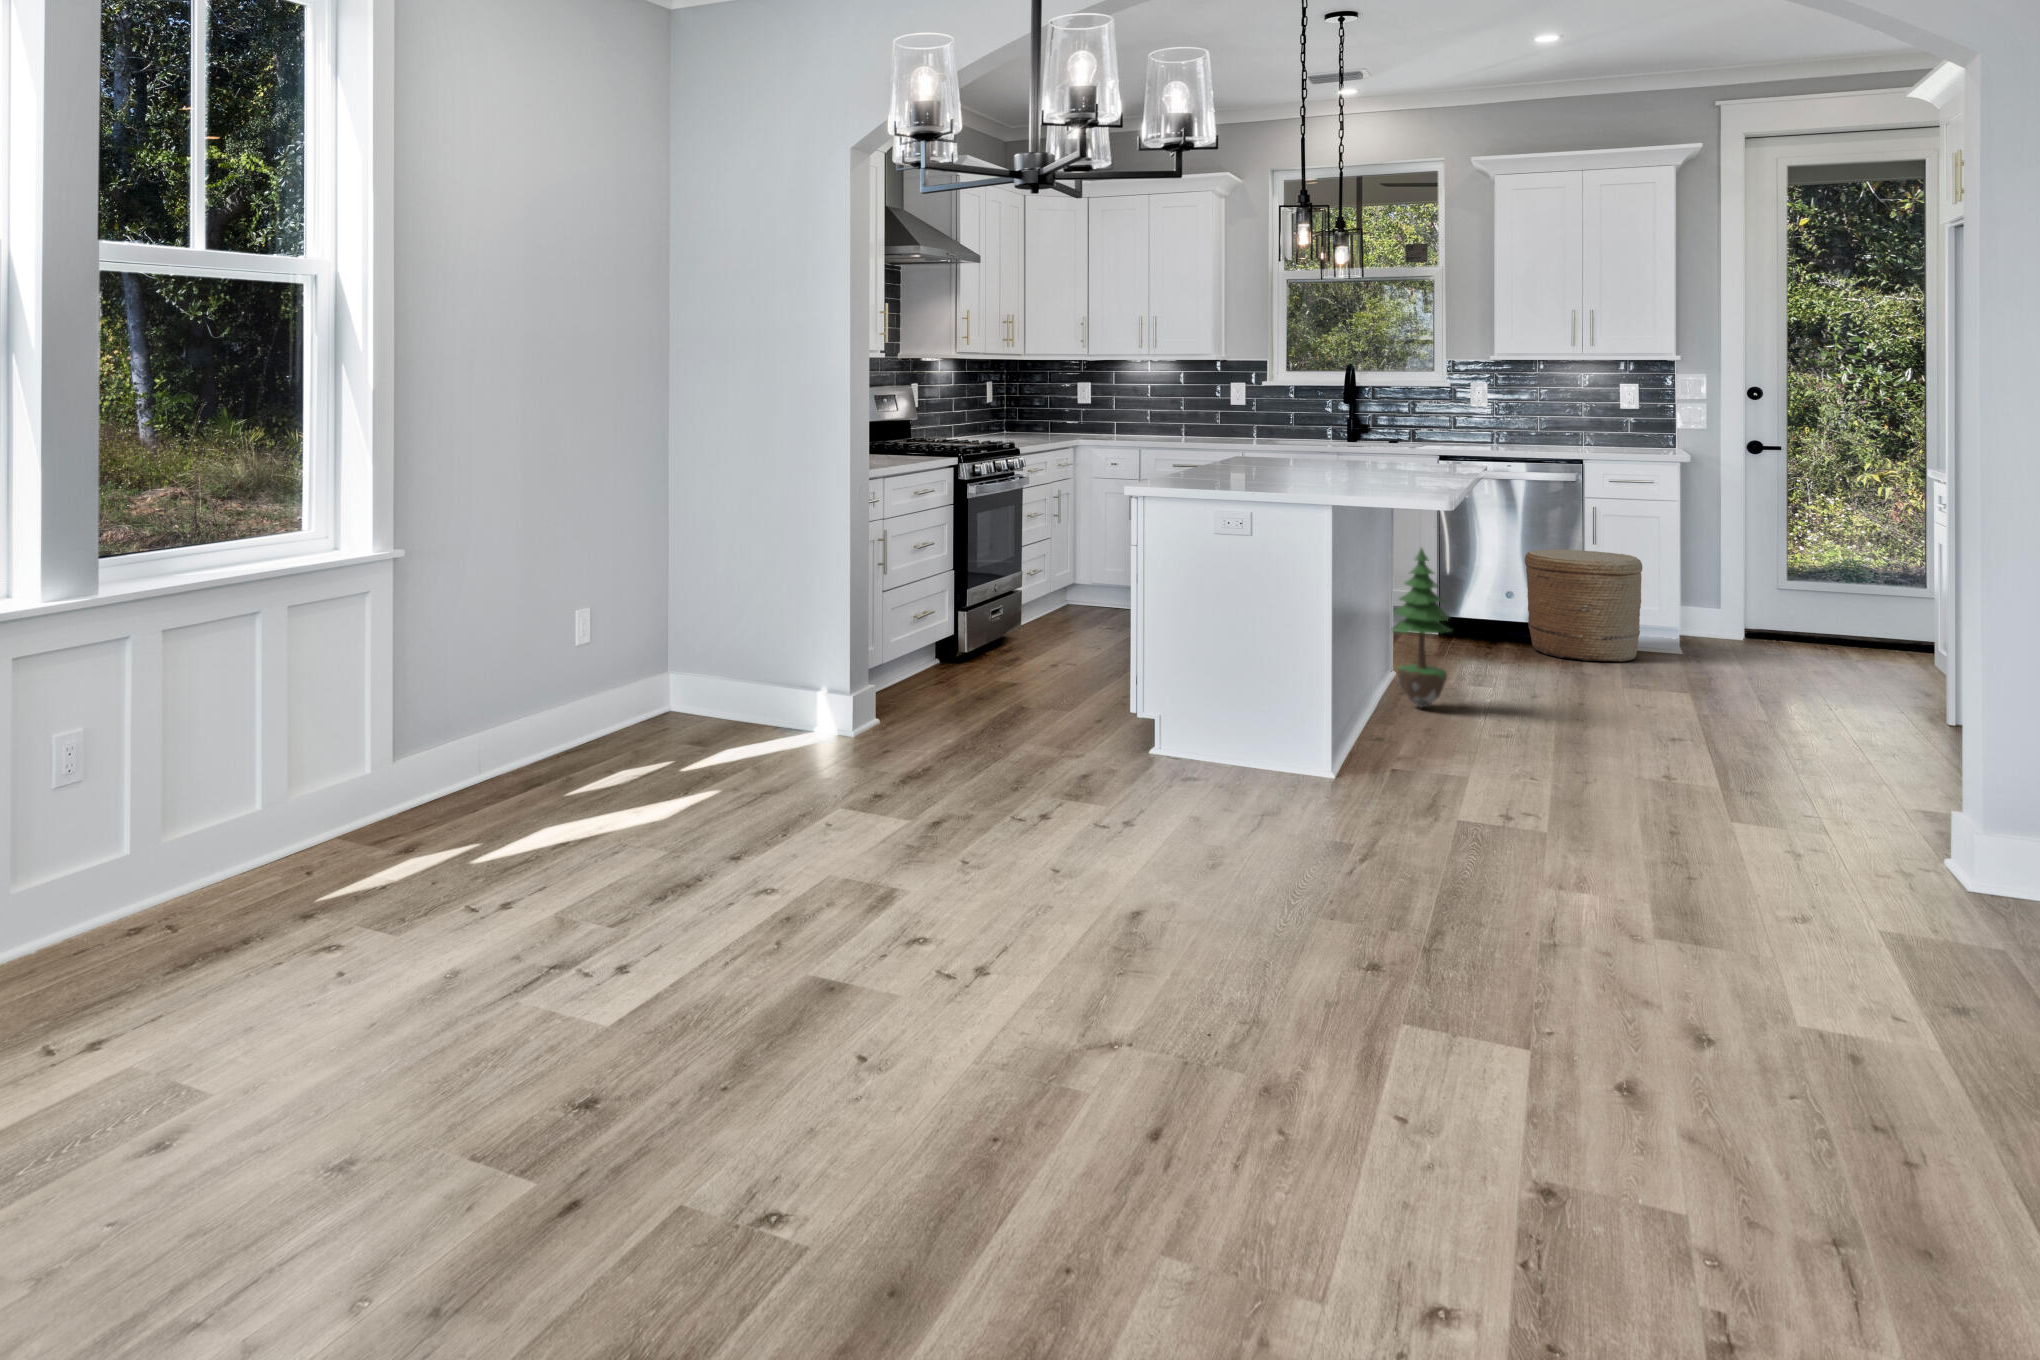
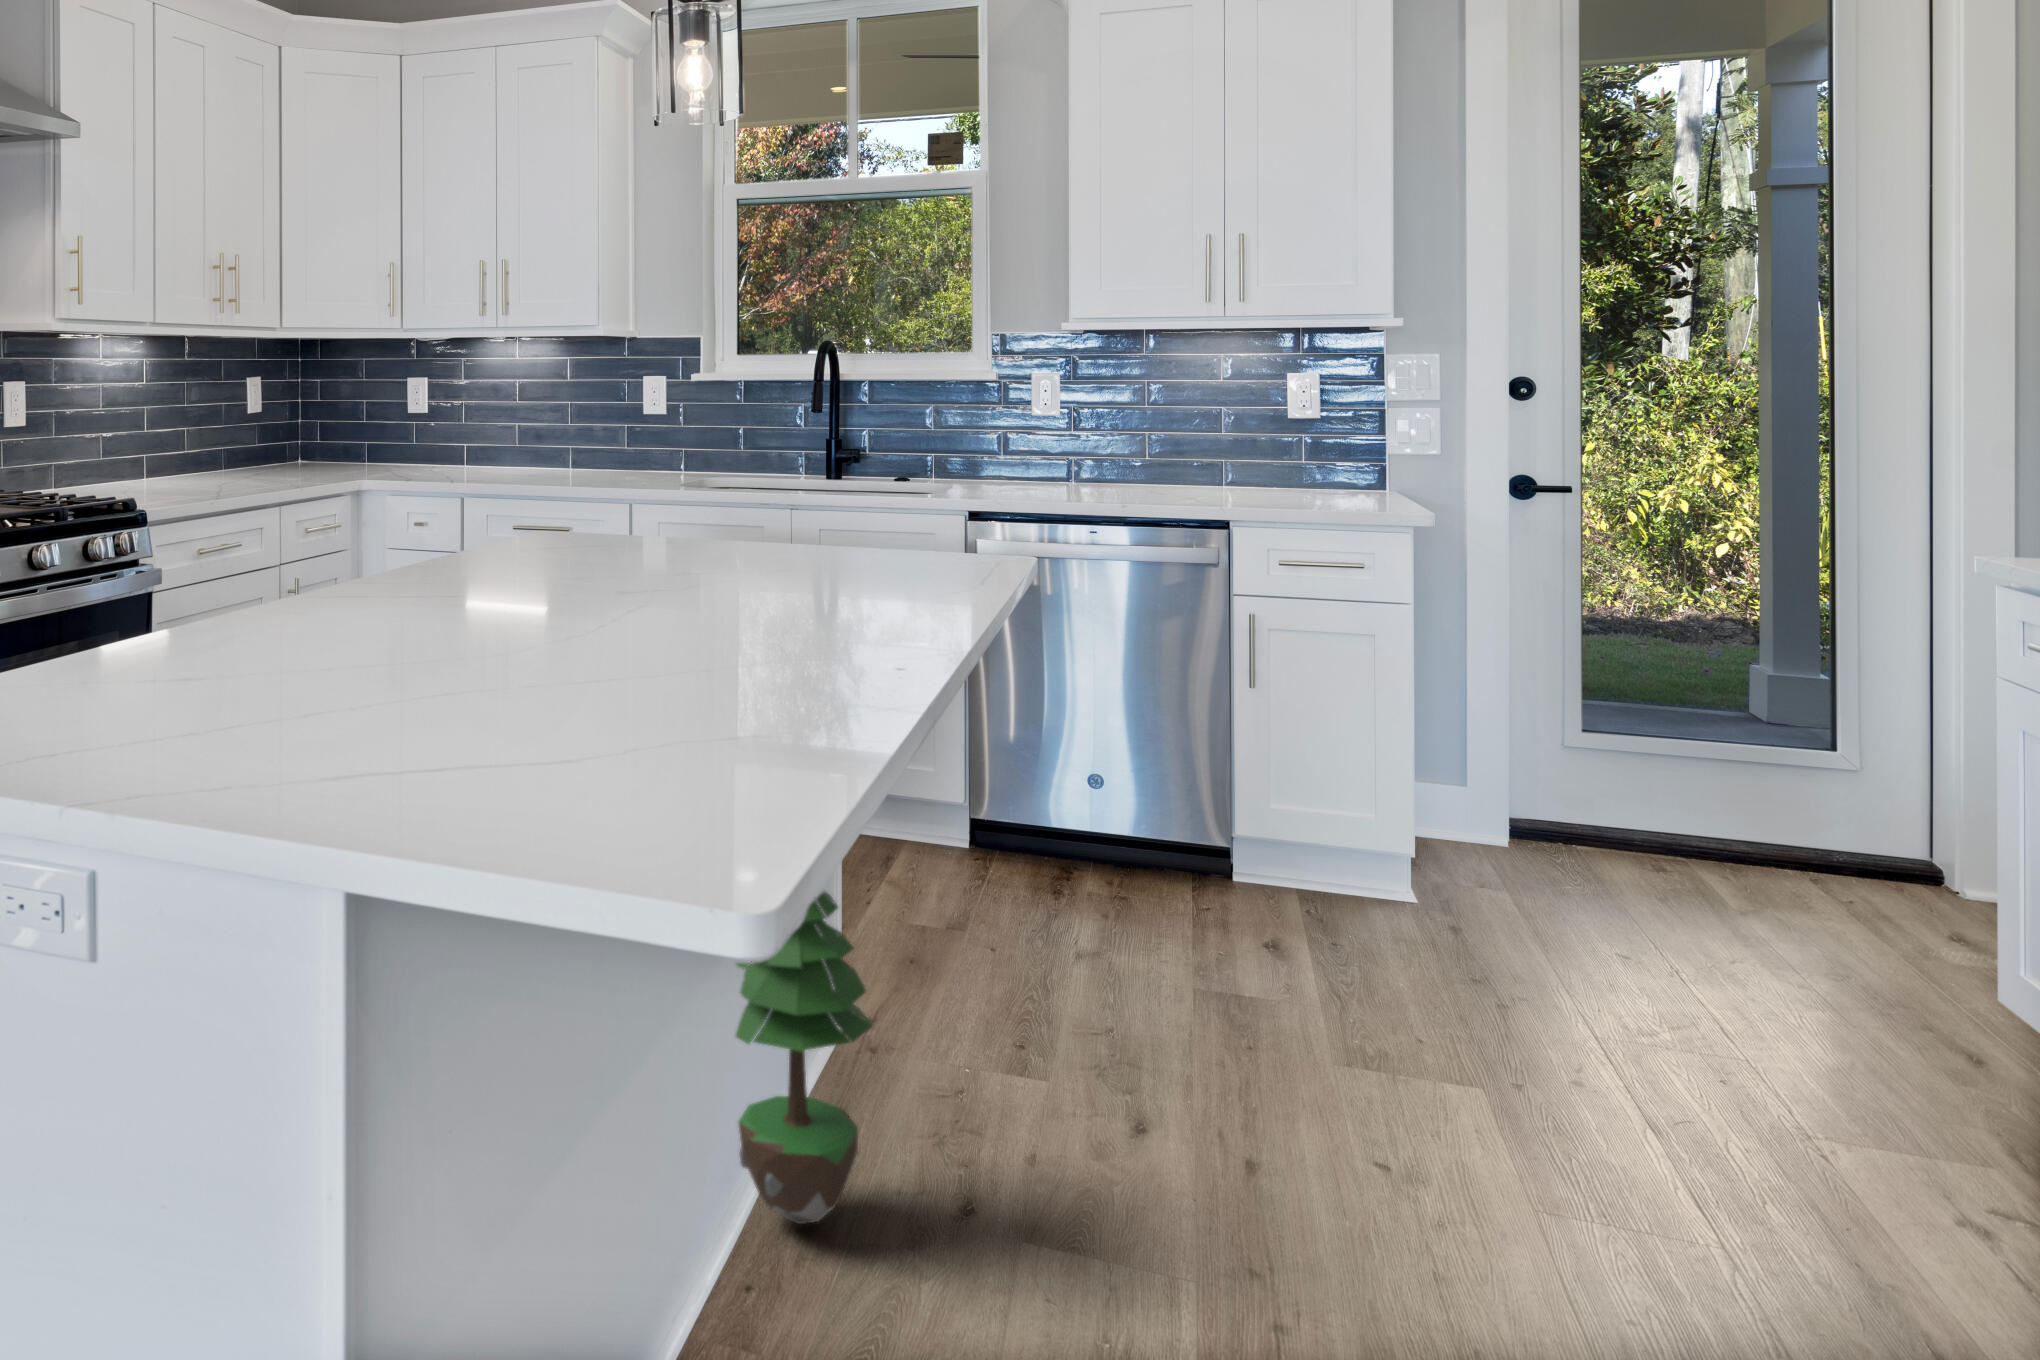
woven basket: present [1525,550,1642,662] -> none [1112,699,1341,953]

